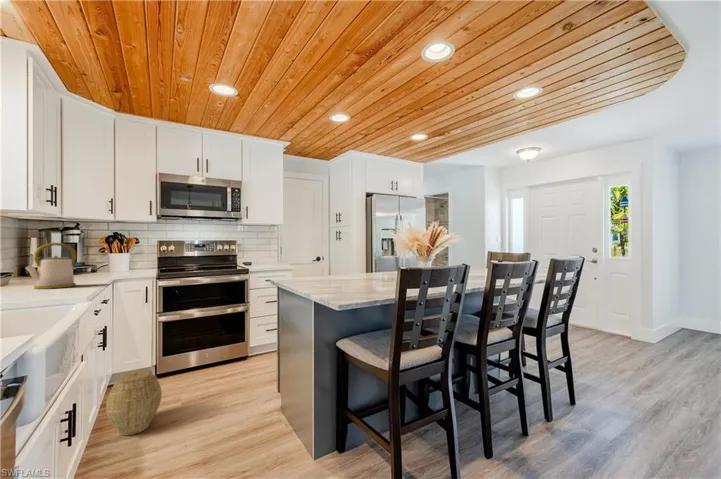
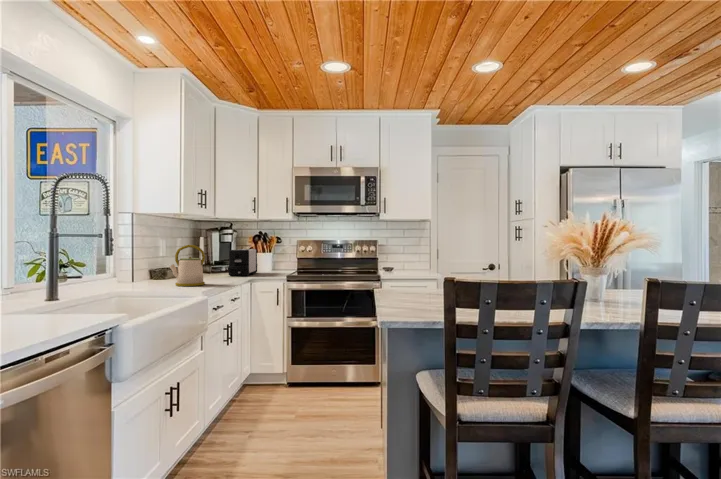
toaster: none [88,249,117,277] -> present [228,249,257,276]
woven basket: present [106,369,162,435] -> none [226,373,272,435]

